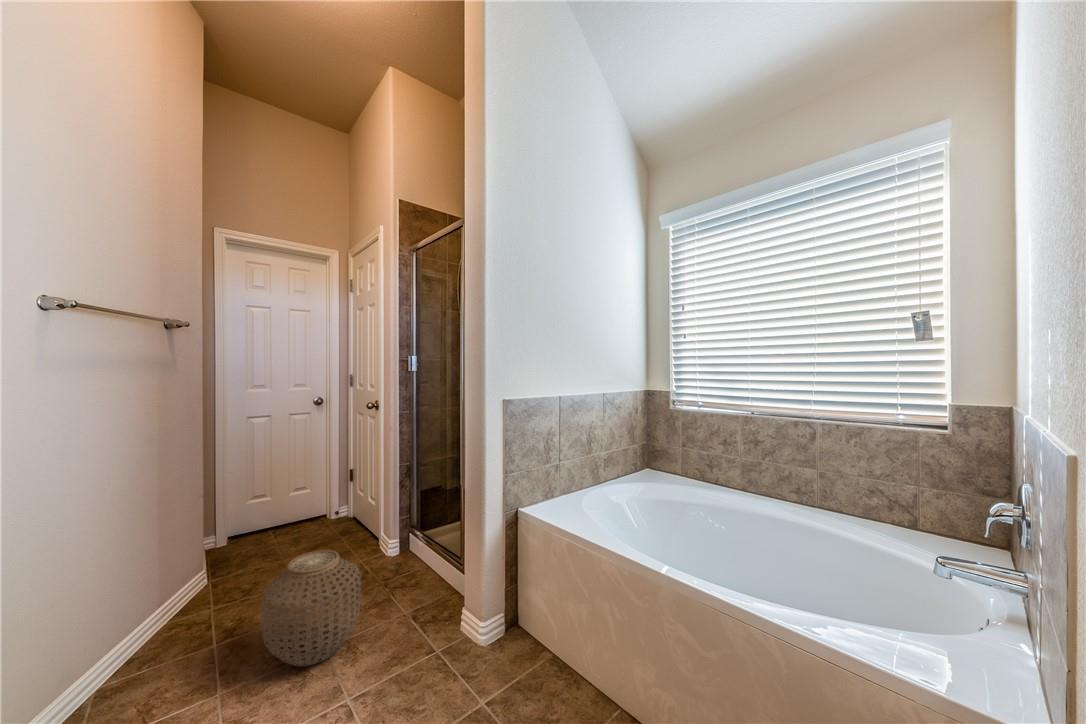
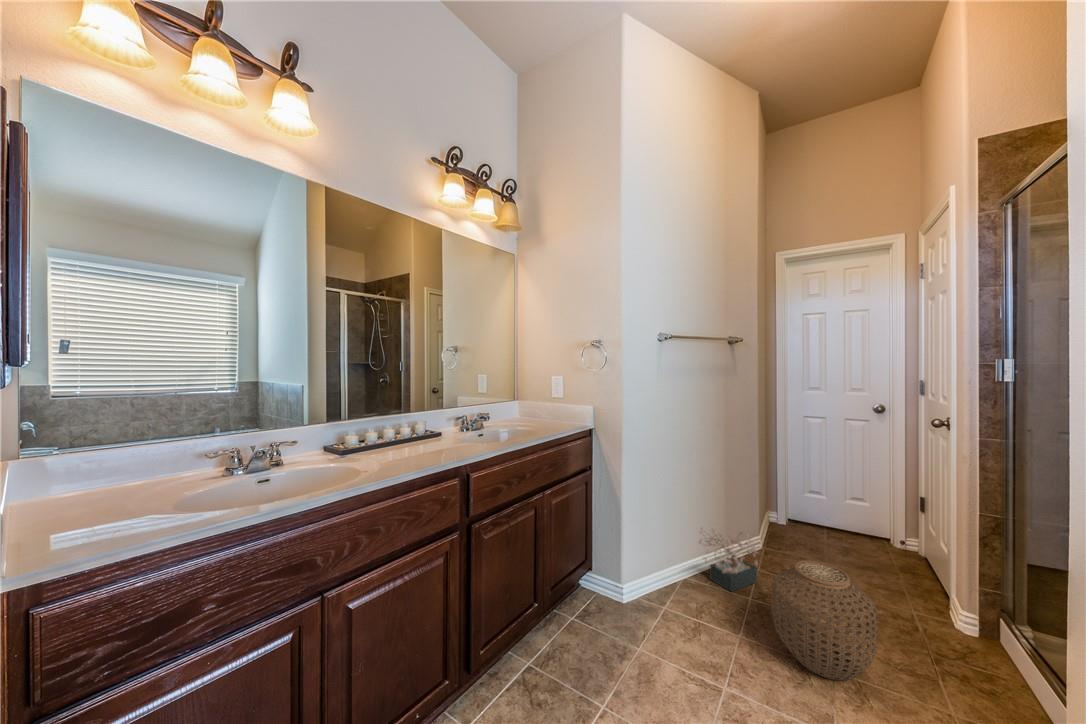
decorative plant: none [127,567,220,656] -> present [699,528,758,591]

